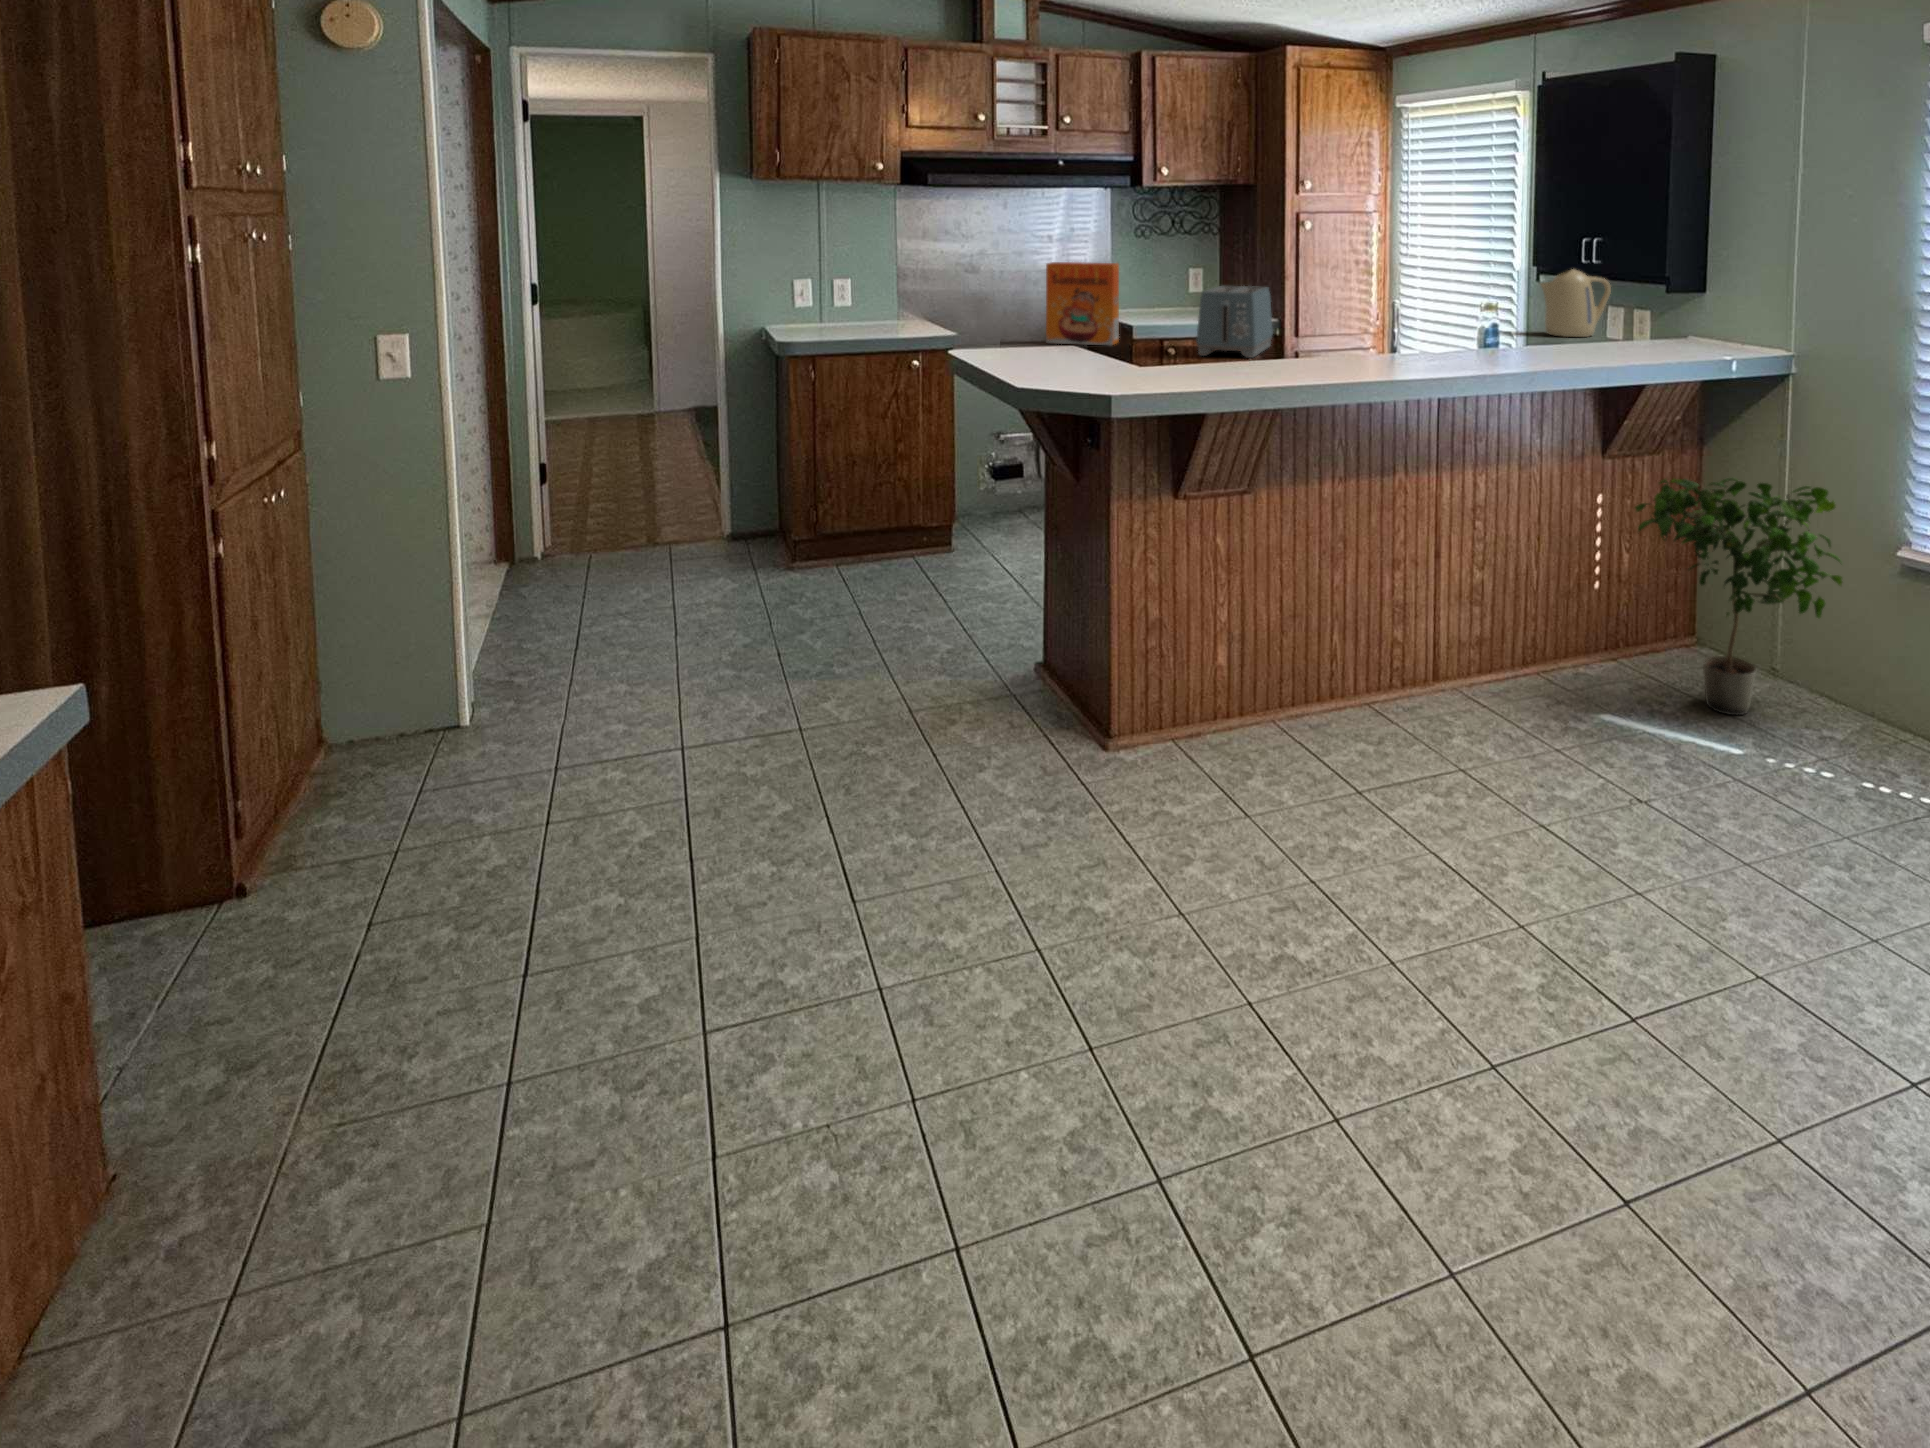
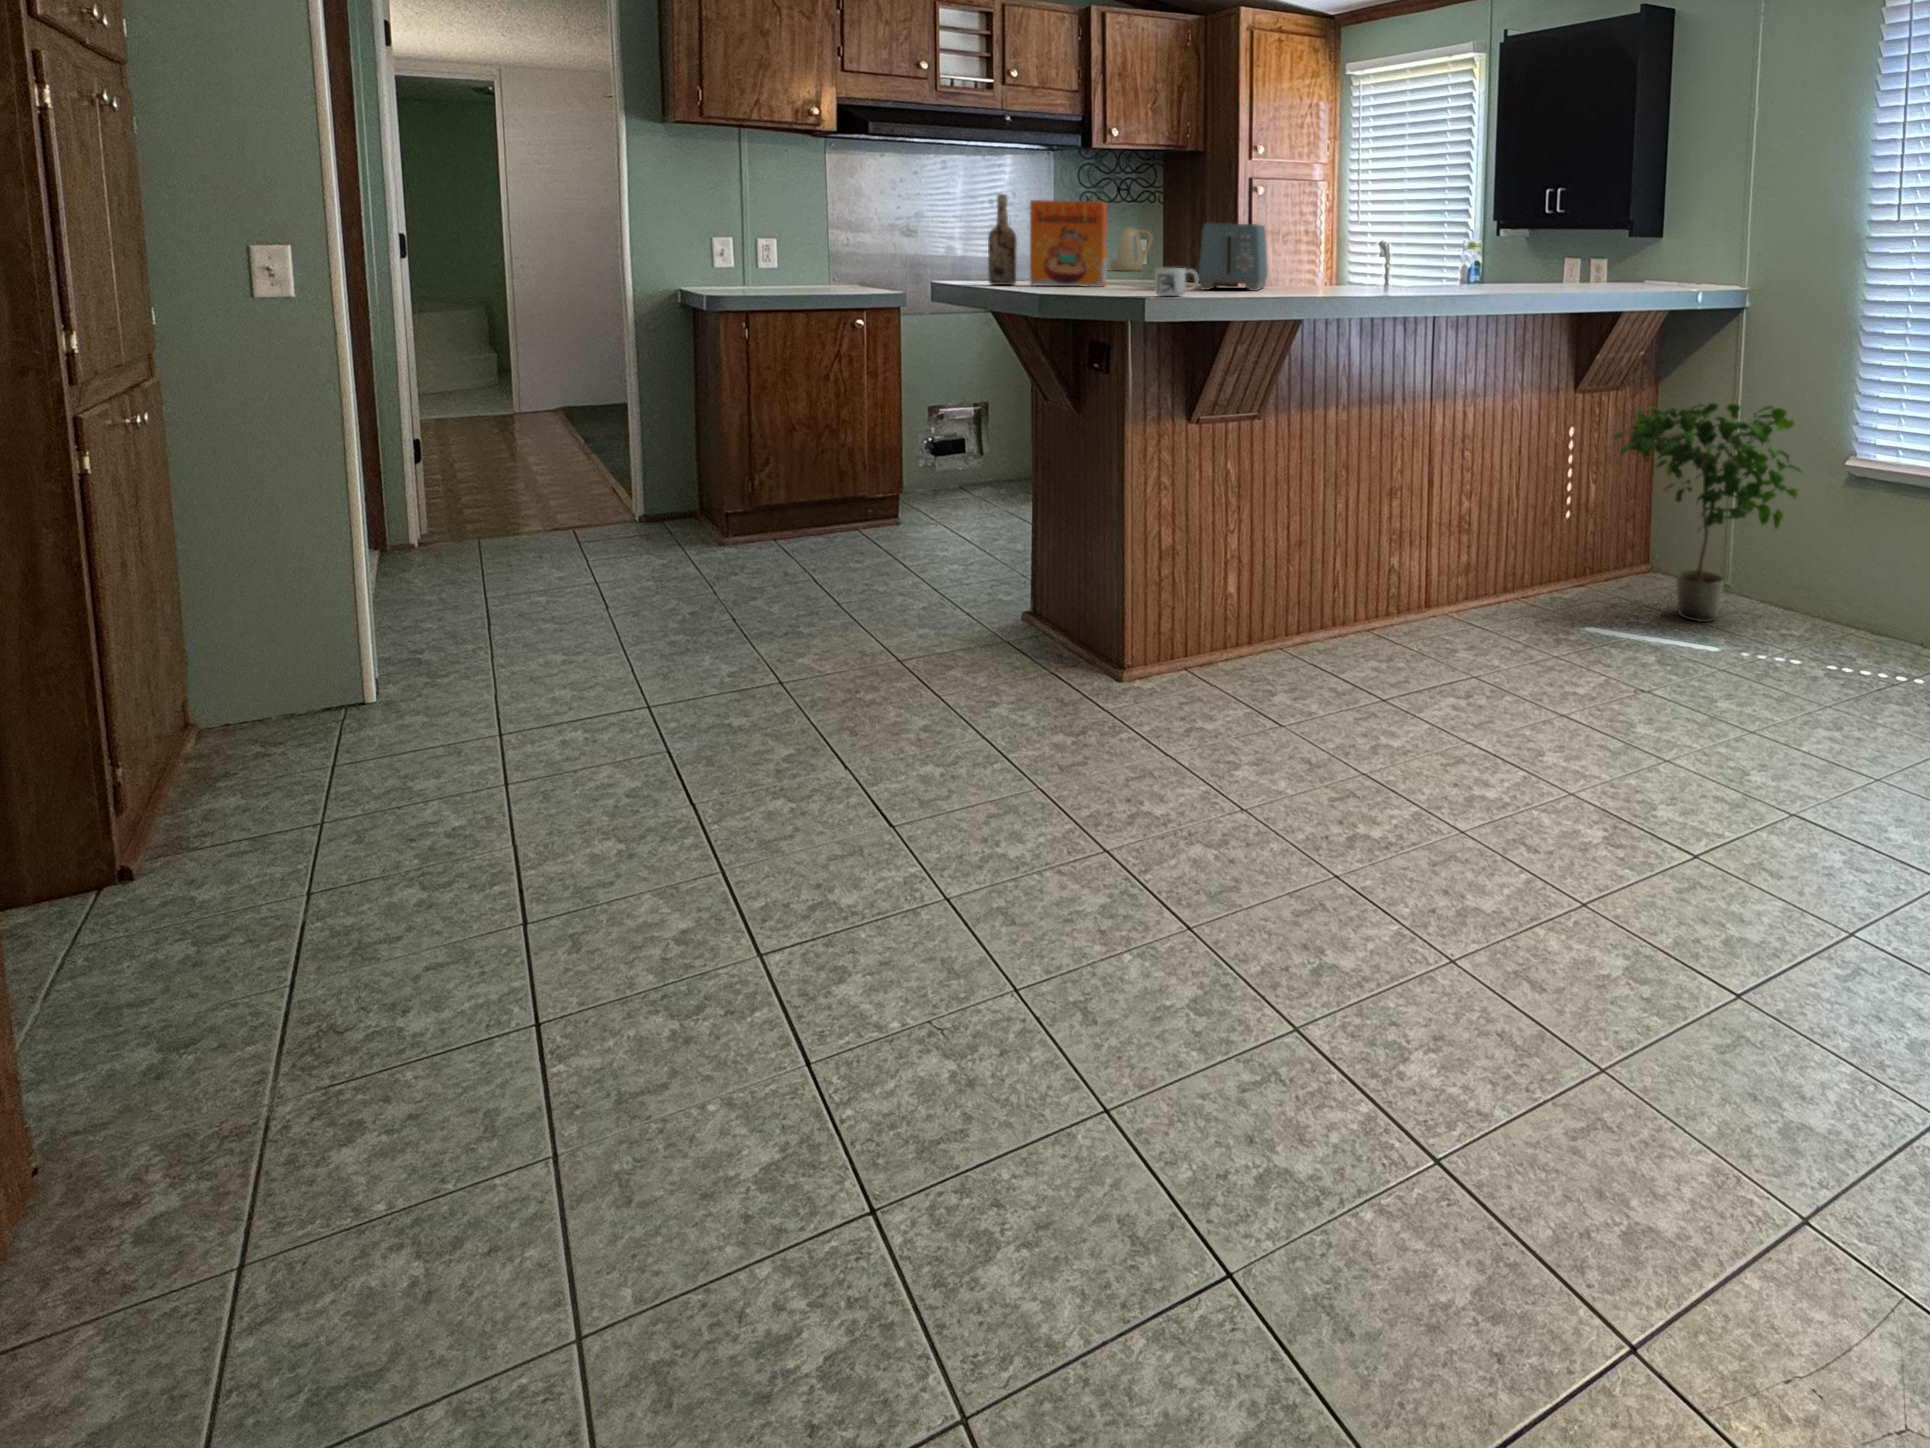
wine bottle: none [1010,255,1036,342] -> present [988,194,1017,285]
kettle: present [1540,269,1611,337] -> present [1110,228,1152,271]
mug: none [1139,346,1181,375] -> present [1154,268,1199,296]

